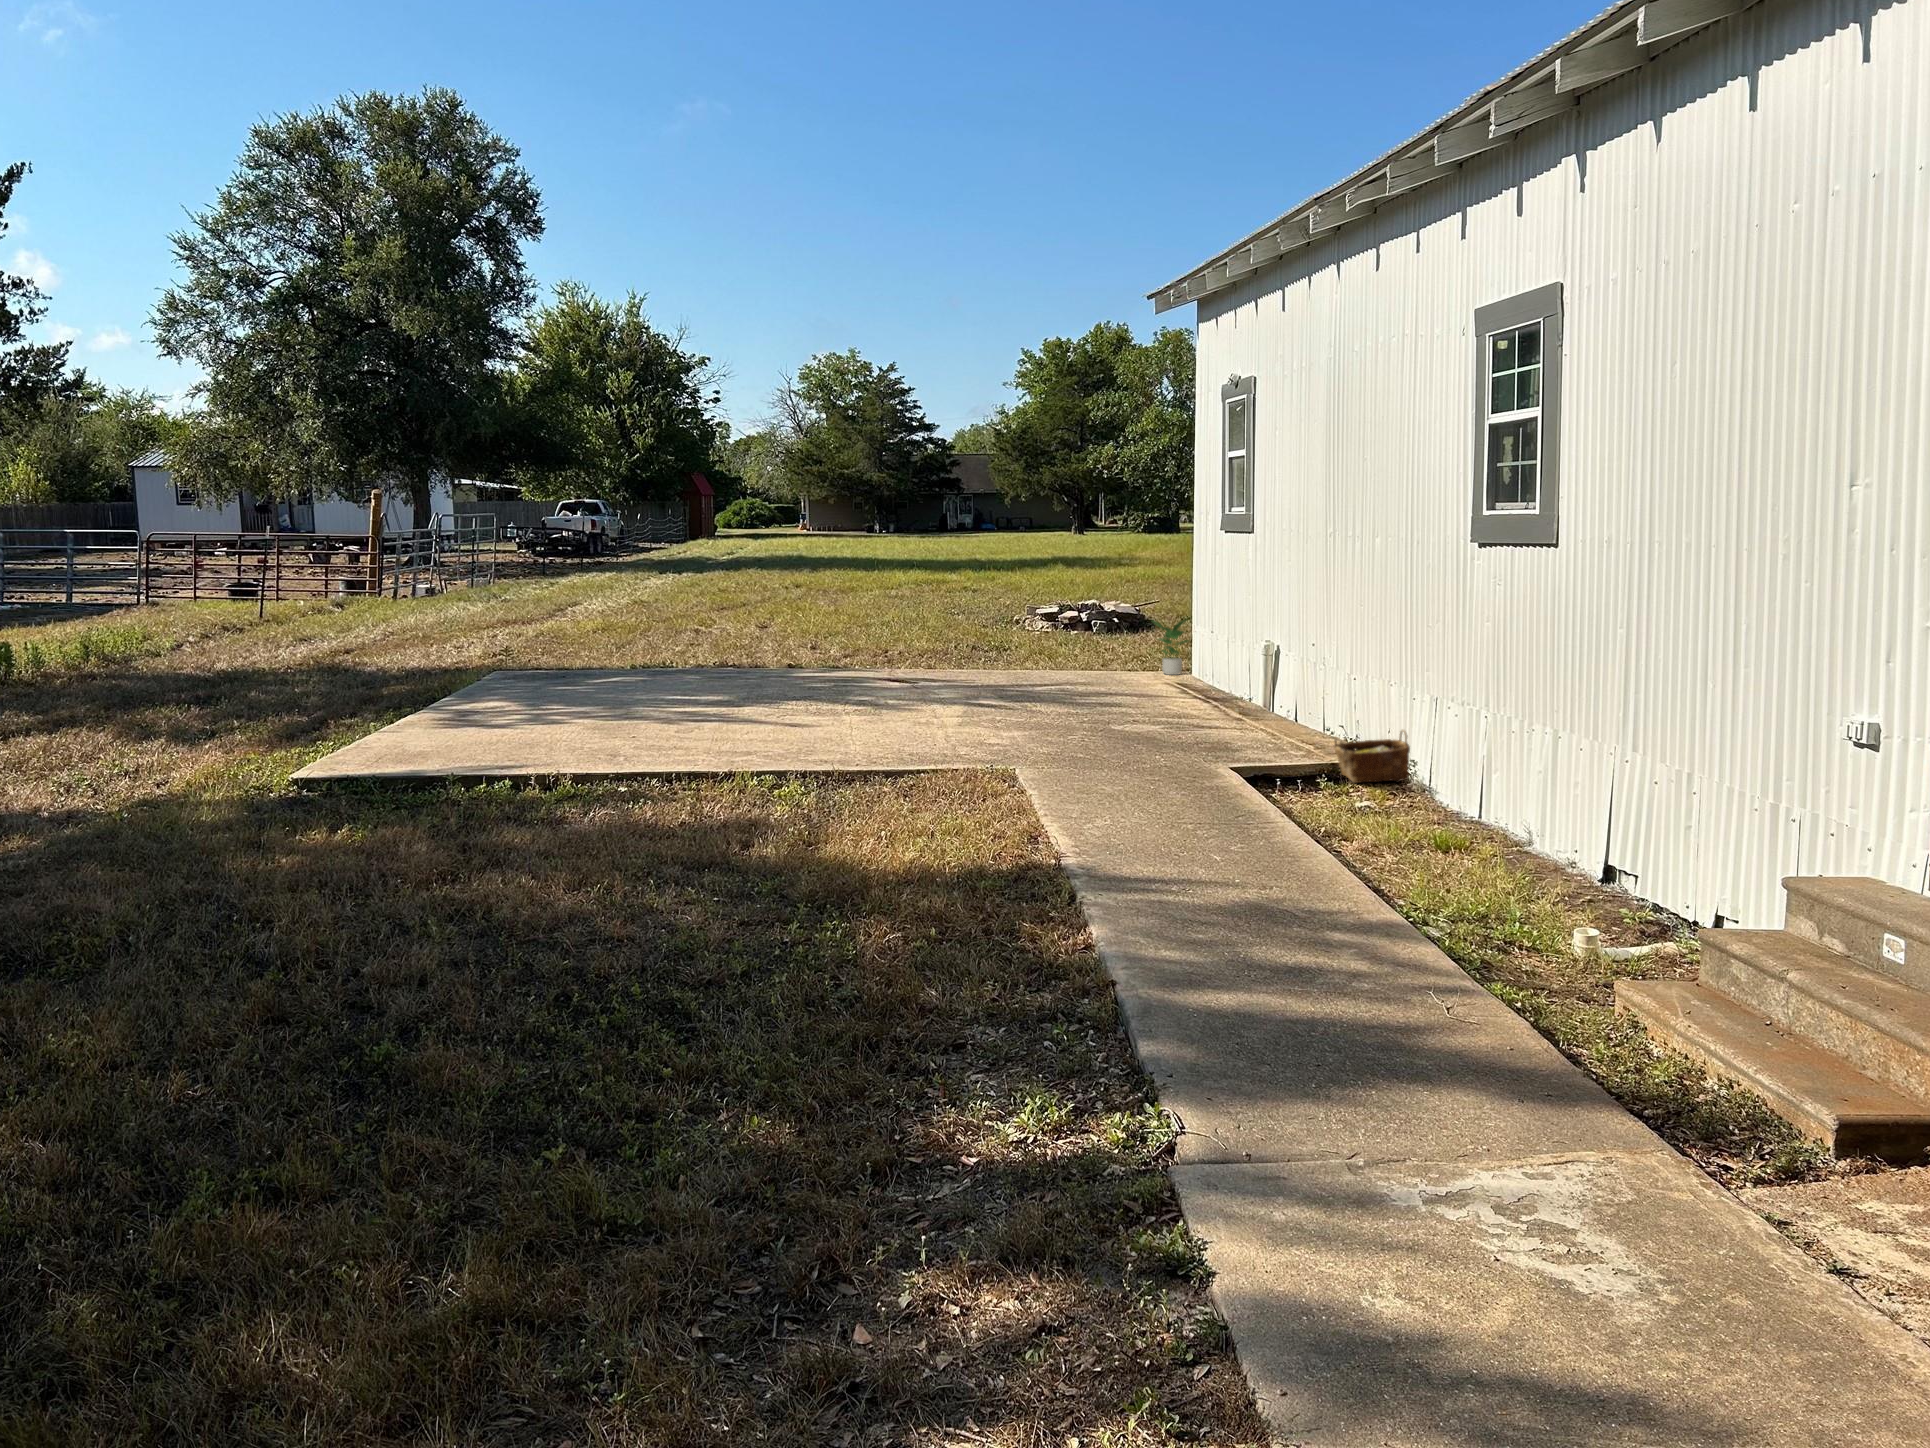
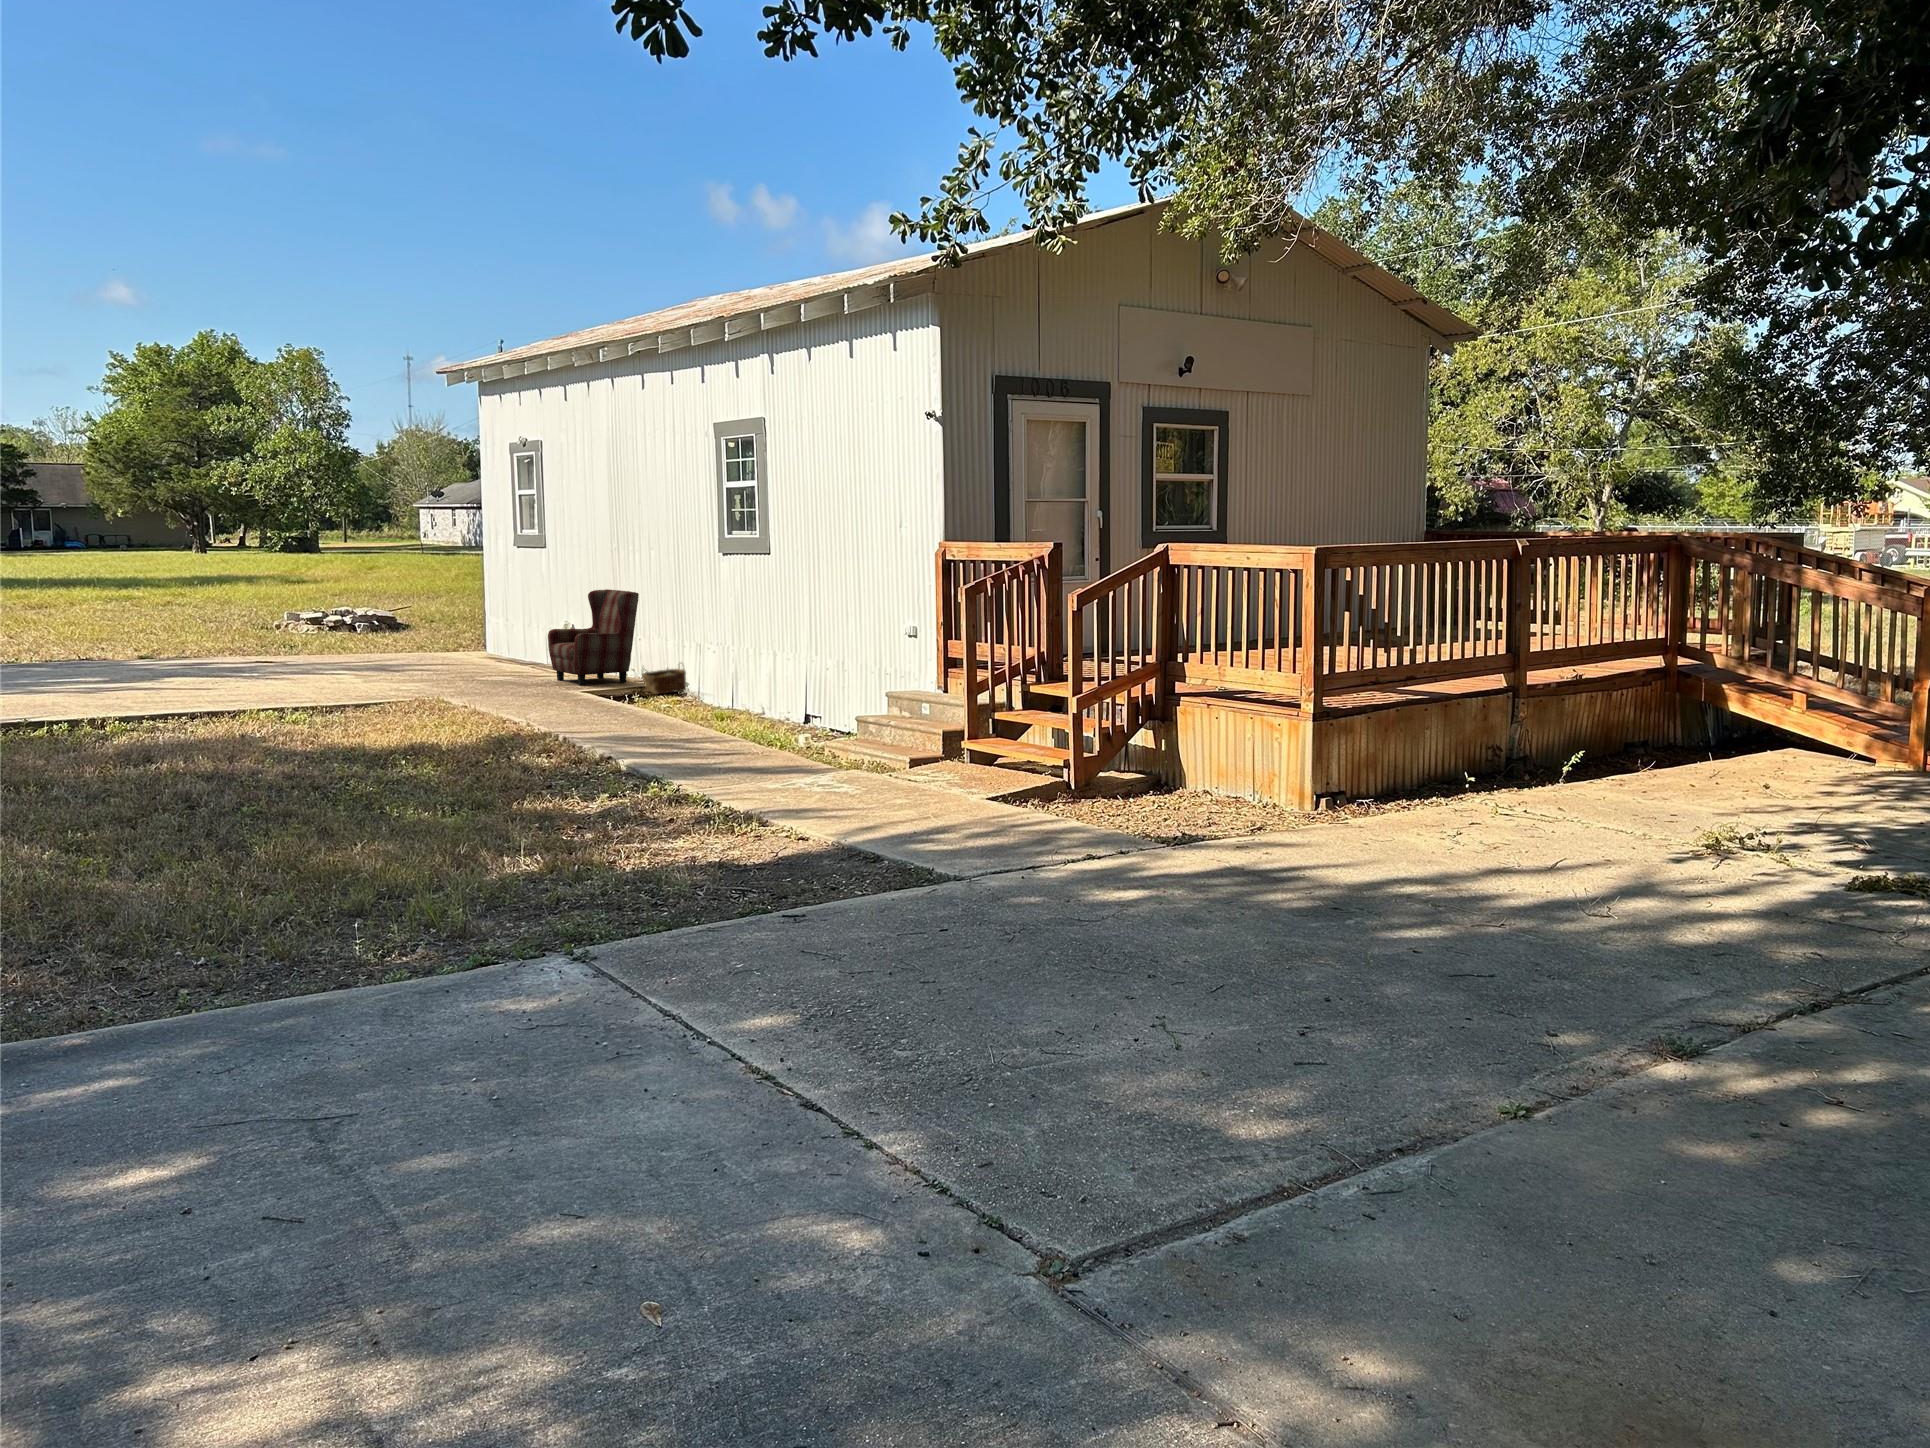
armchair: none [1215,599,1353,752] -> present [548,589,639,686]
potted plant: present [1152,620,1188,675] -> none [460,610,490,651]

